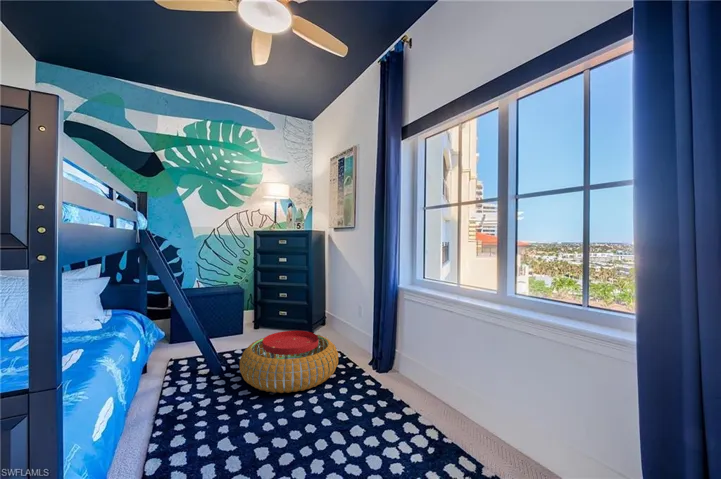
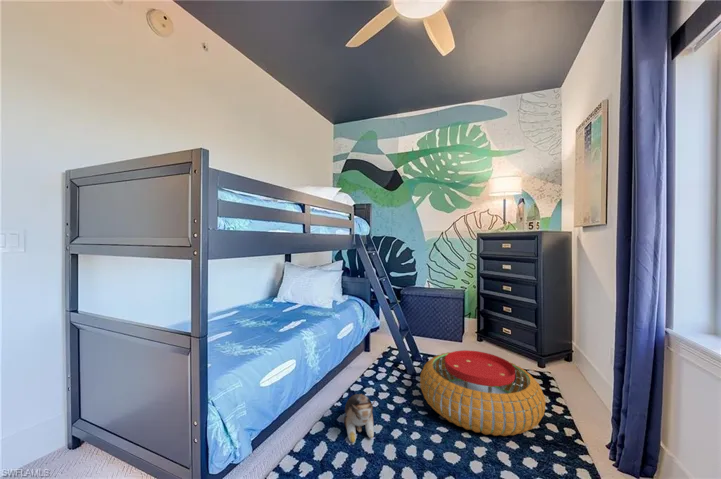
plush toy: none [176,393,240,451] -> present [344,394,375,443]

